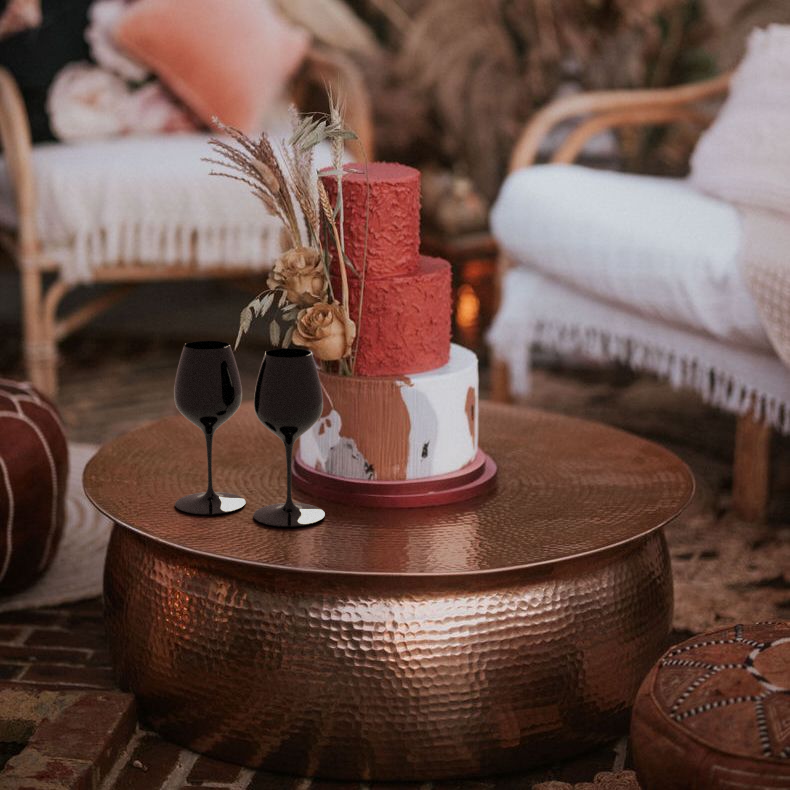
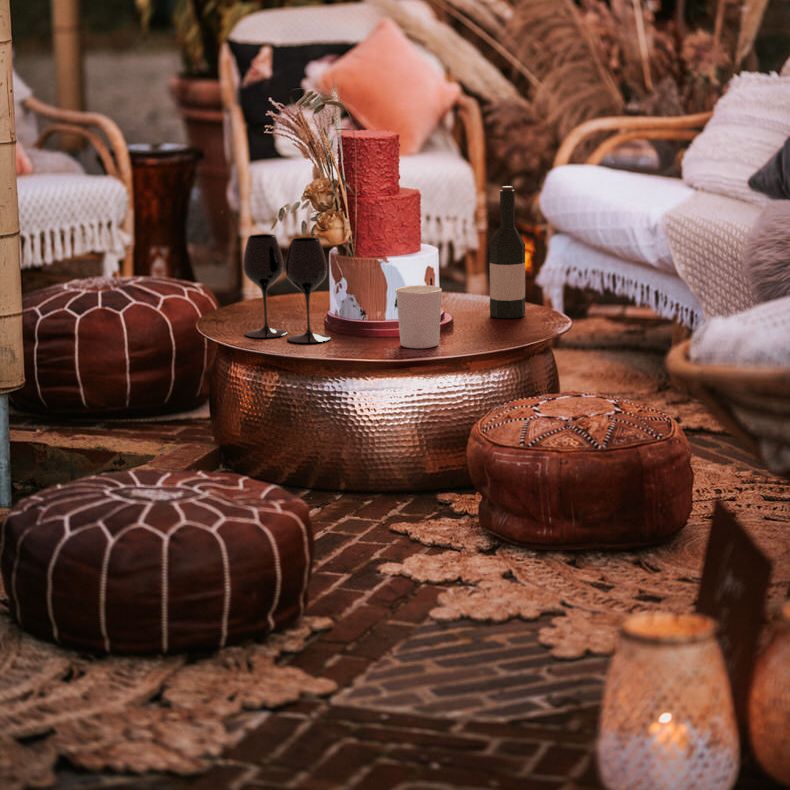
wine bottle: none [539,262,594,462] -> present [490,186,525,318]
candle holder: none [446,428,523,536] -> present [396,285,442,348]

